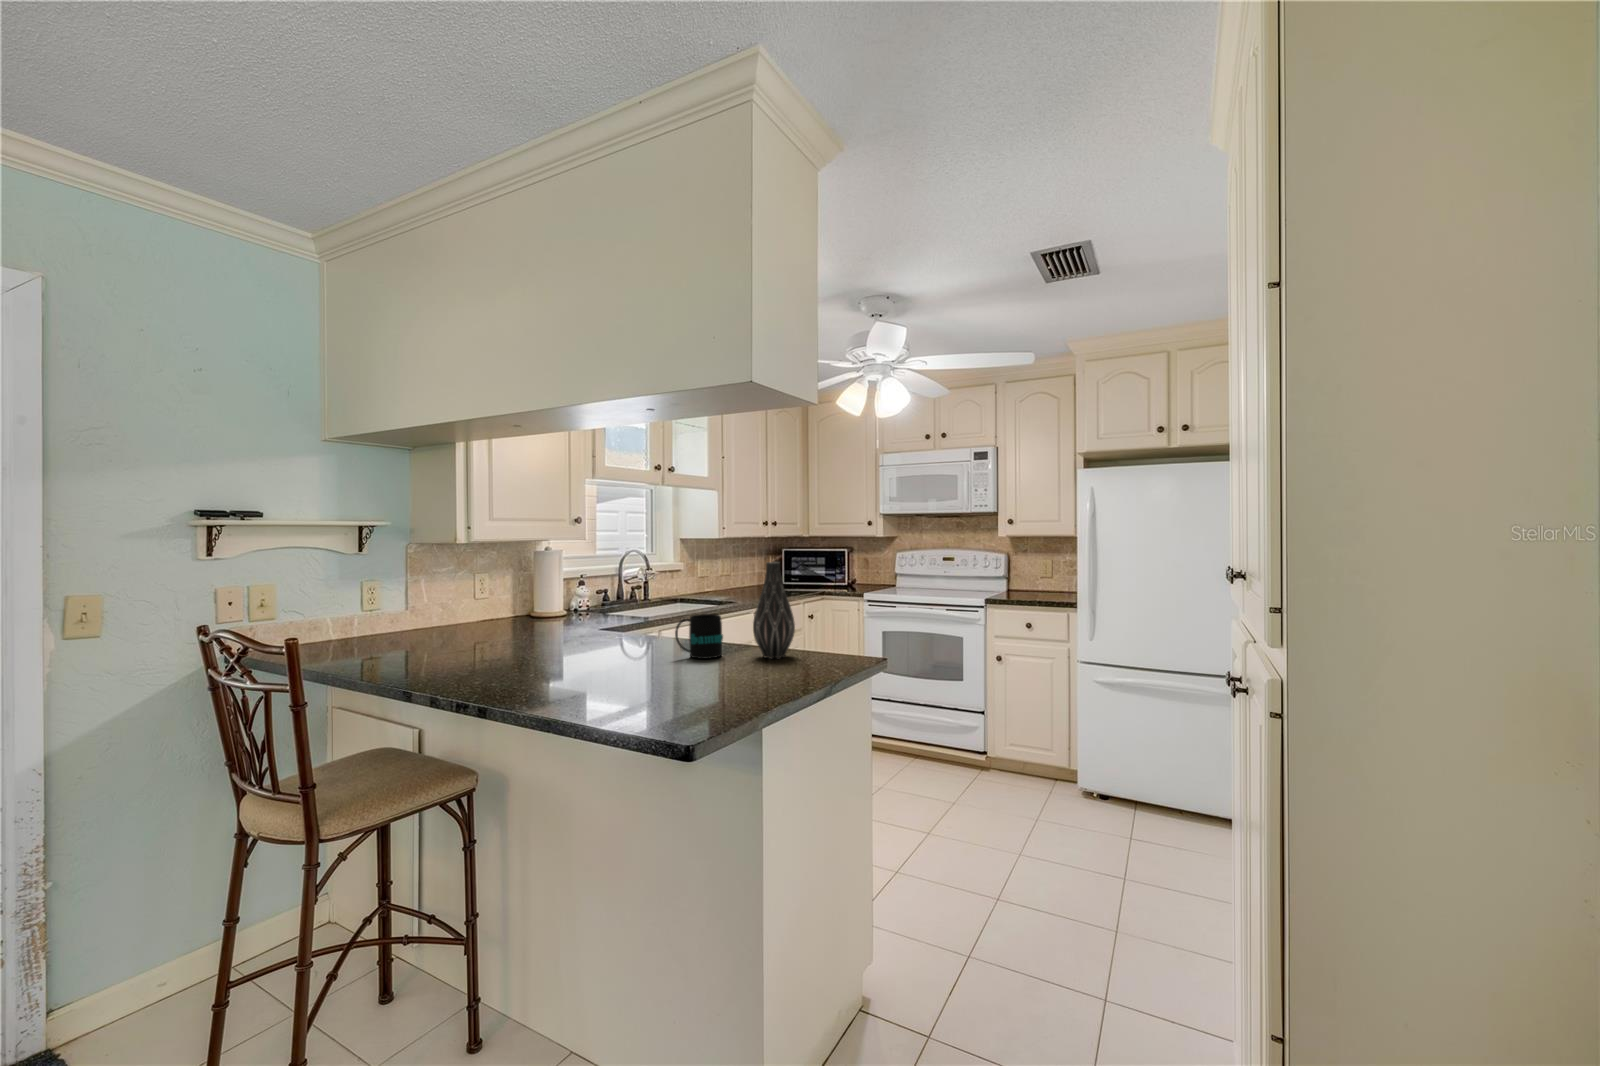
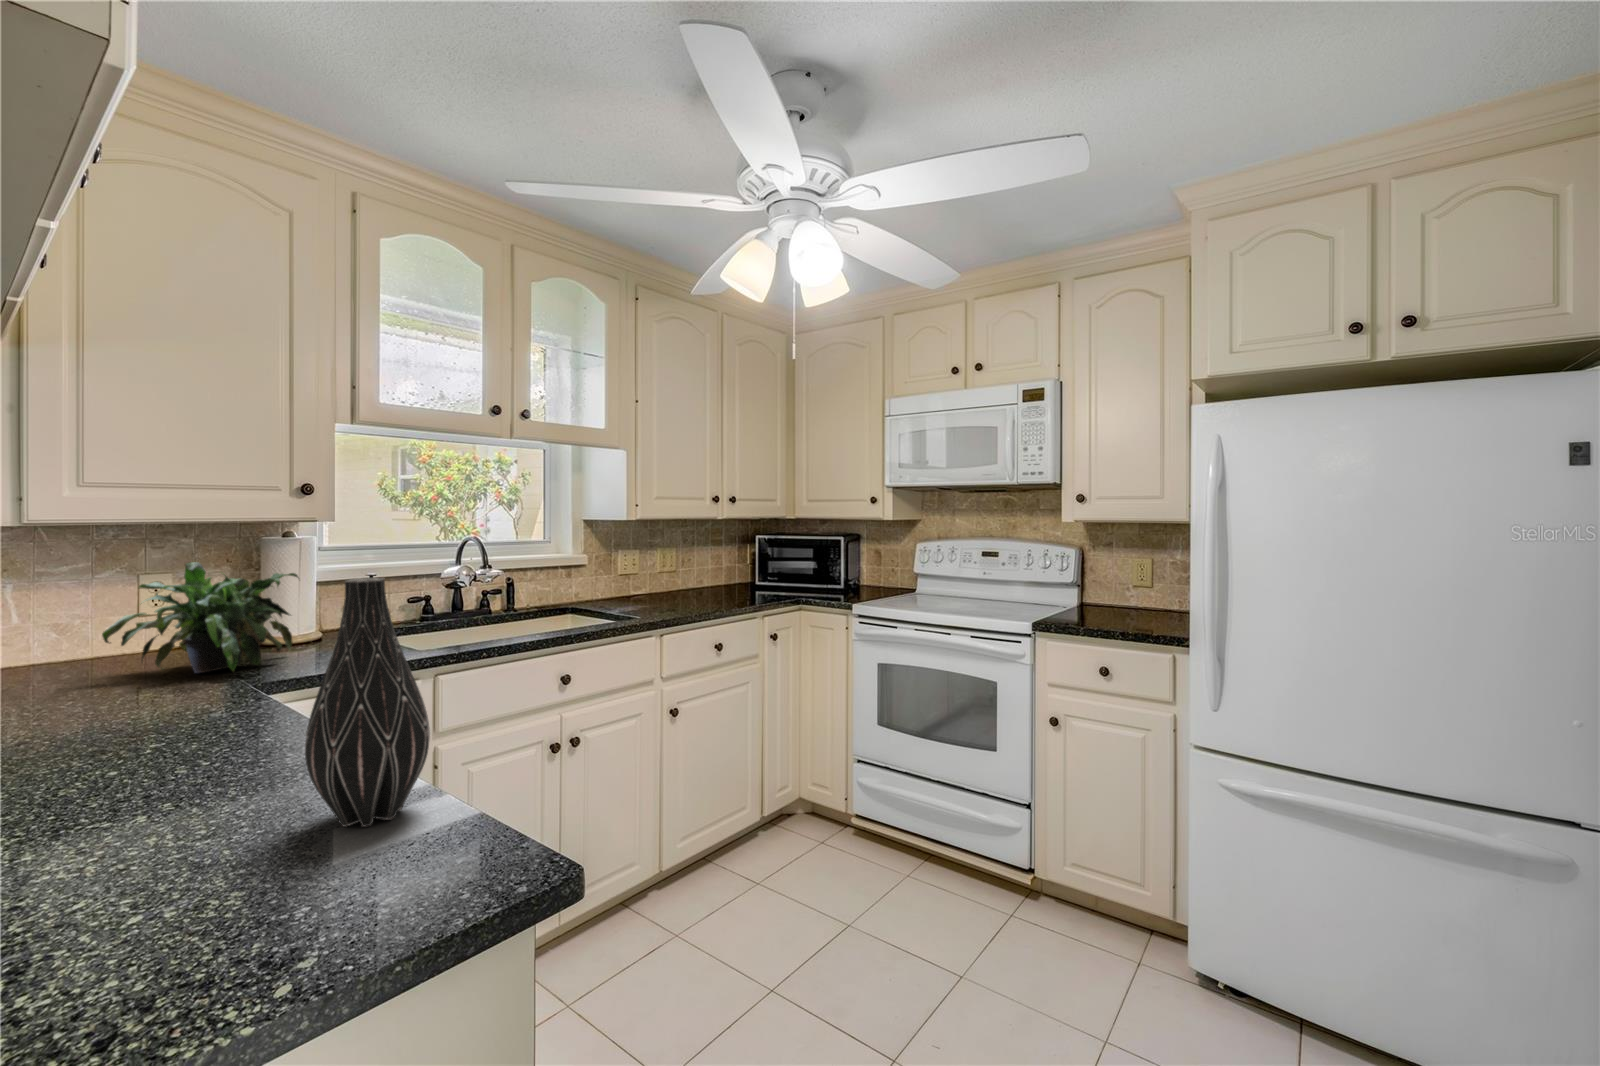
potted plant: none [499,564,589,628] -> present [102,562,298,673]
mug: present [675,614,723,659] -> none [132,696,276,817]

